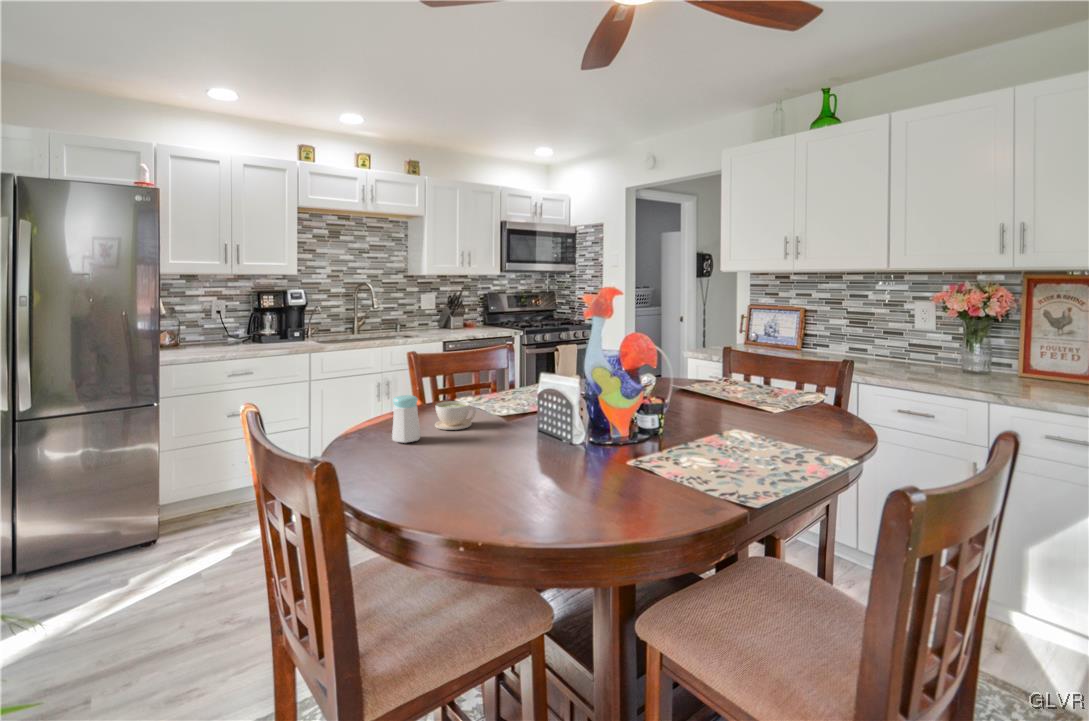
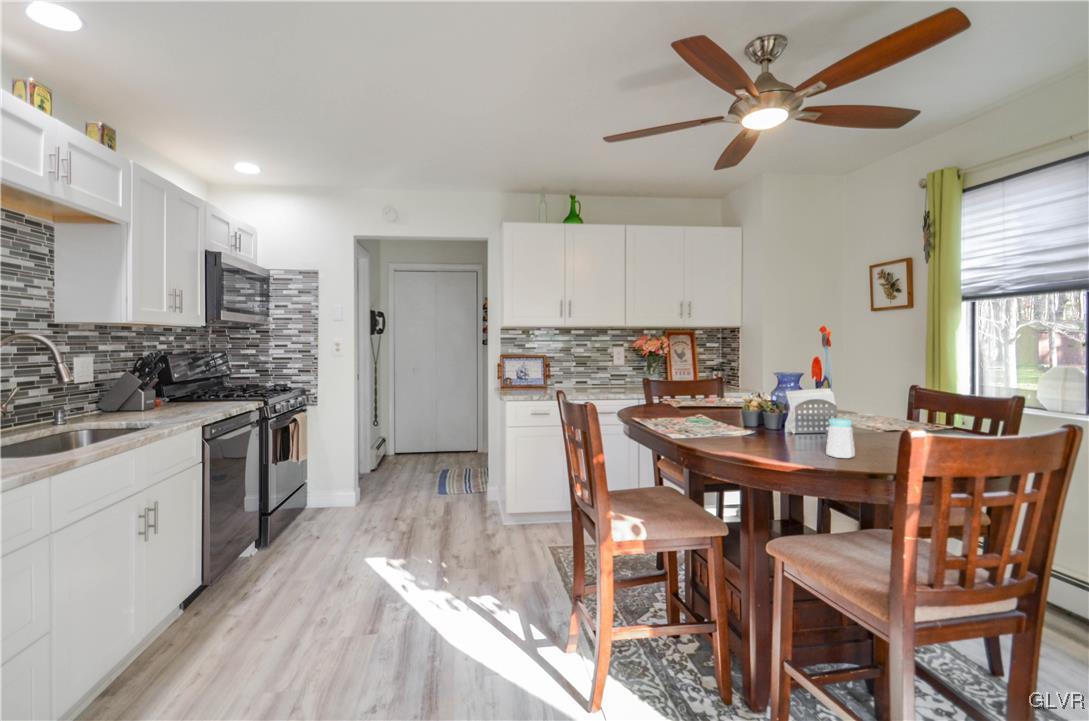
coffee cup: present [435,401,476,430] -> none [773,425,807,448]

